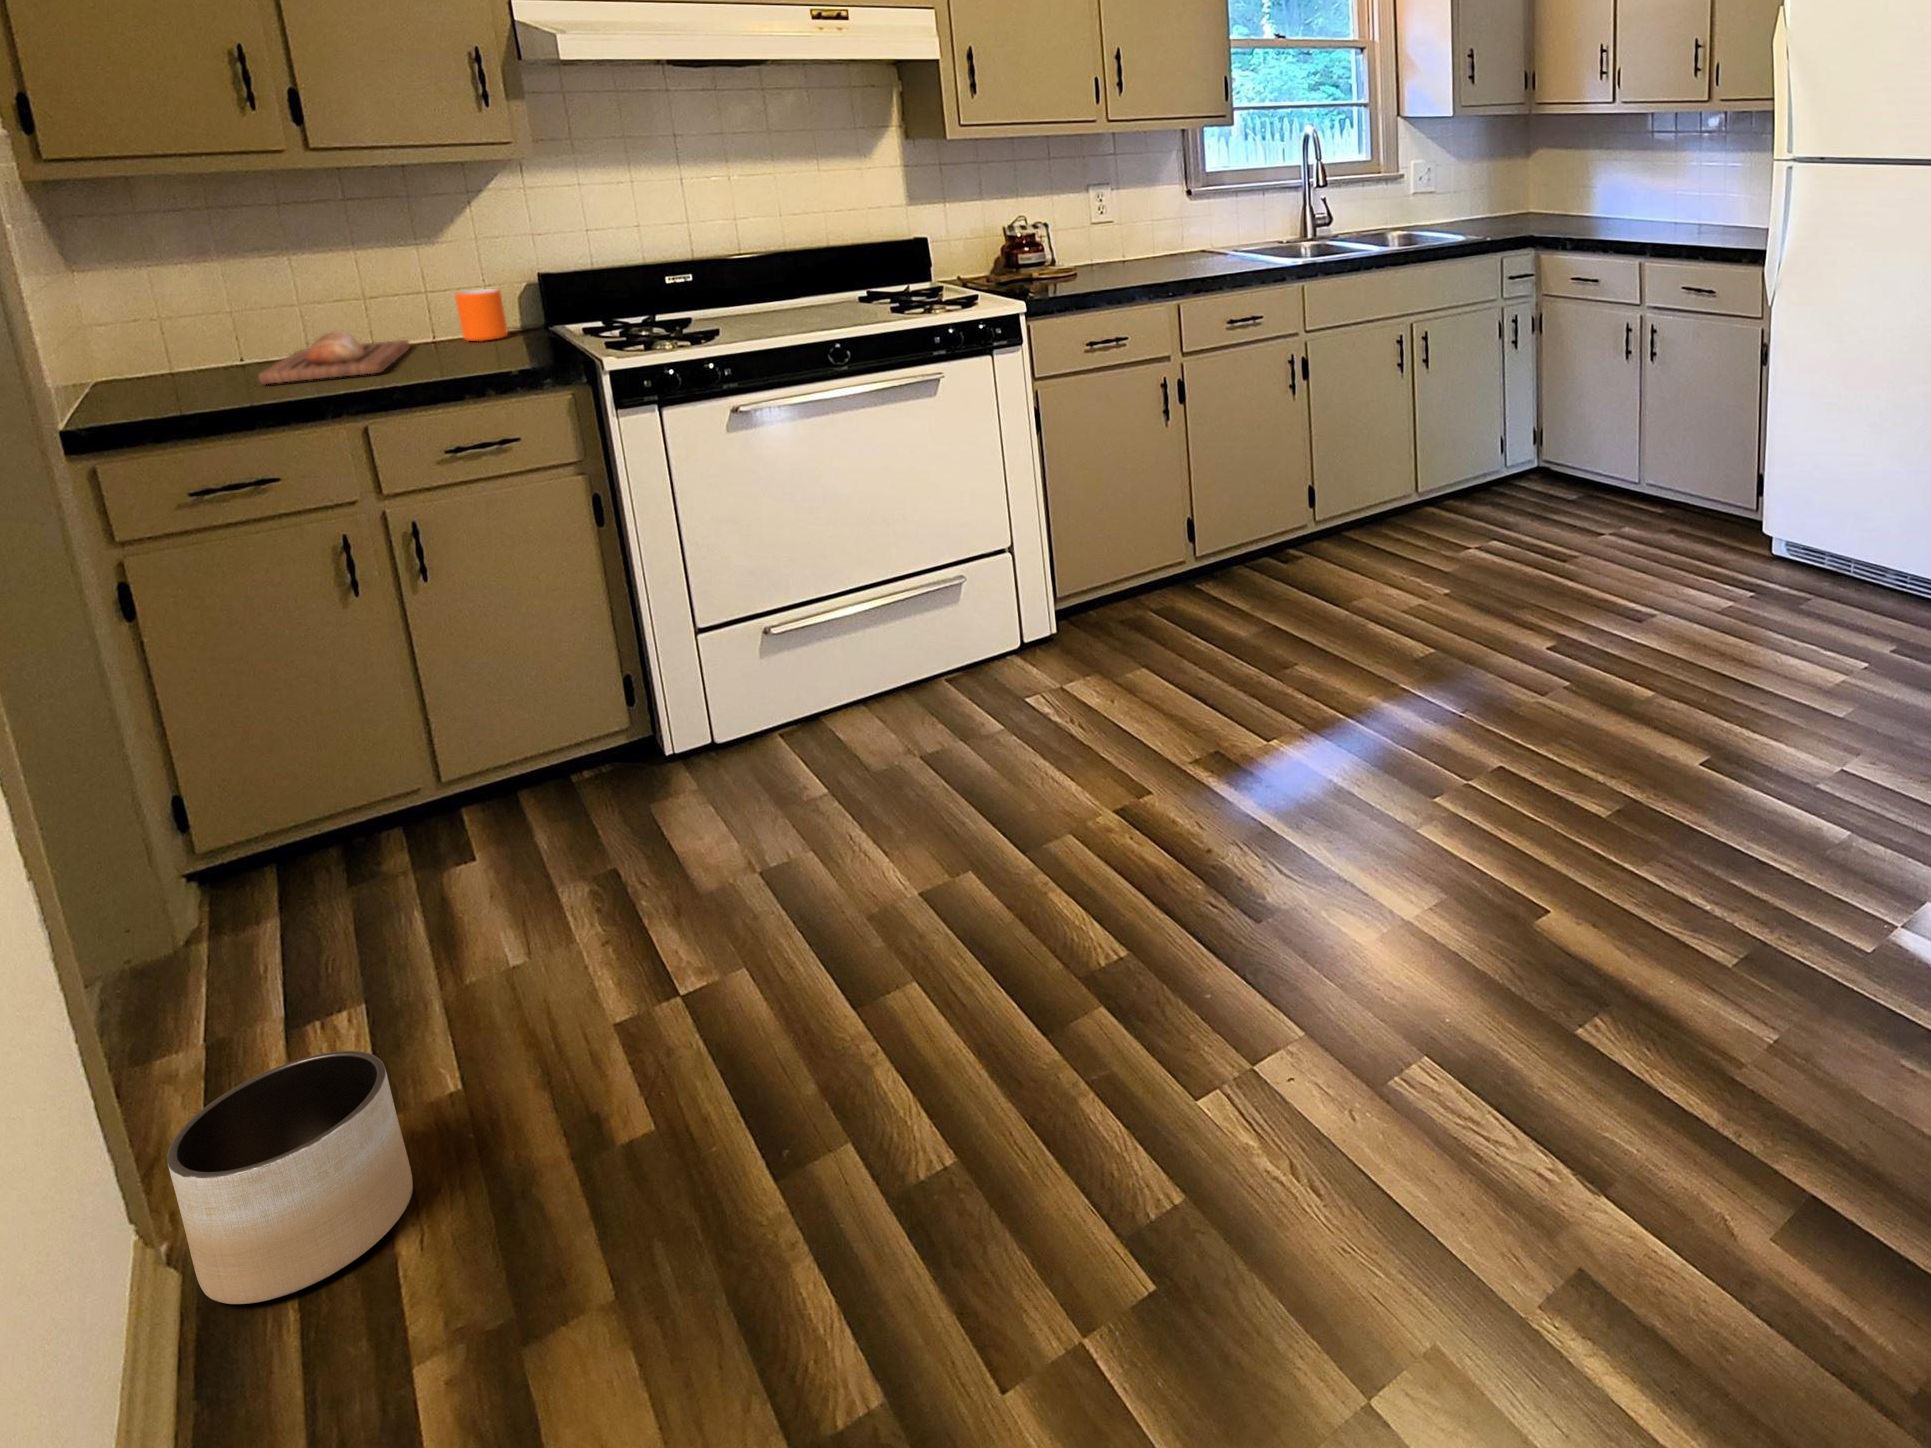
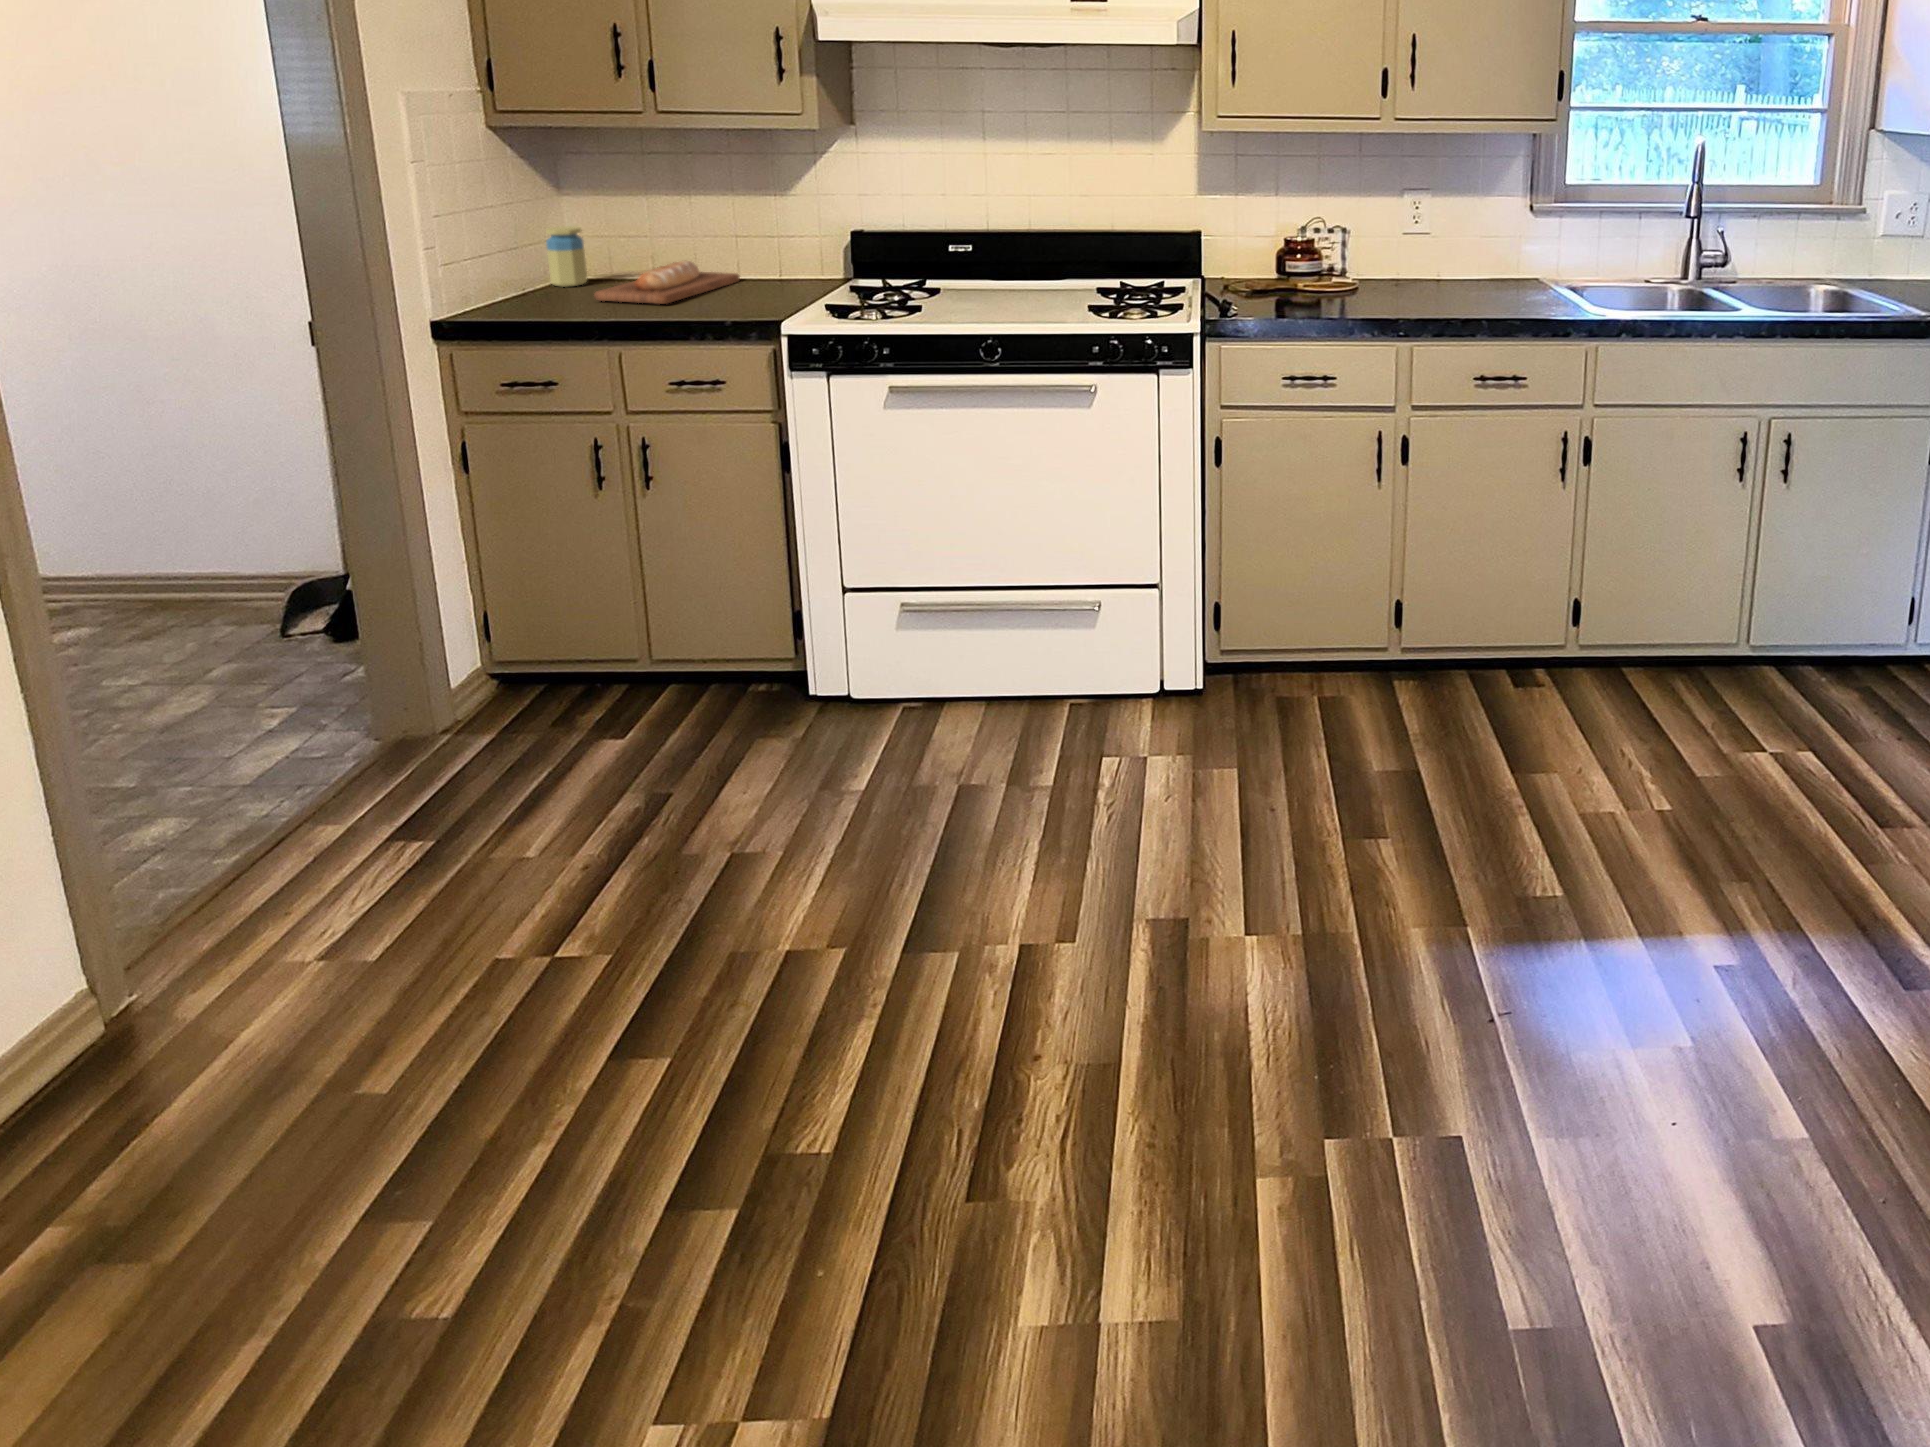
mug: present [455,289,508,341] -> none [773,237,812,283]
jar: none [113,307,189,385] -> present [546,226,587,287]
planter: present [167,1051,413,1304] -> none [97,885,290,1080]

